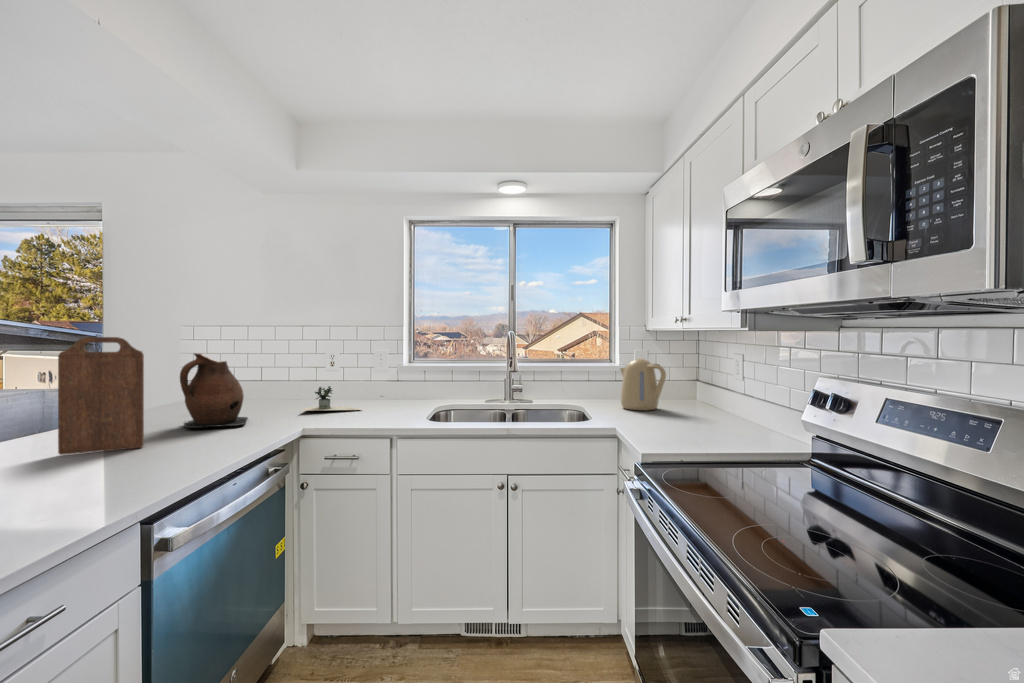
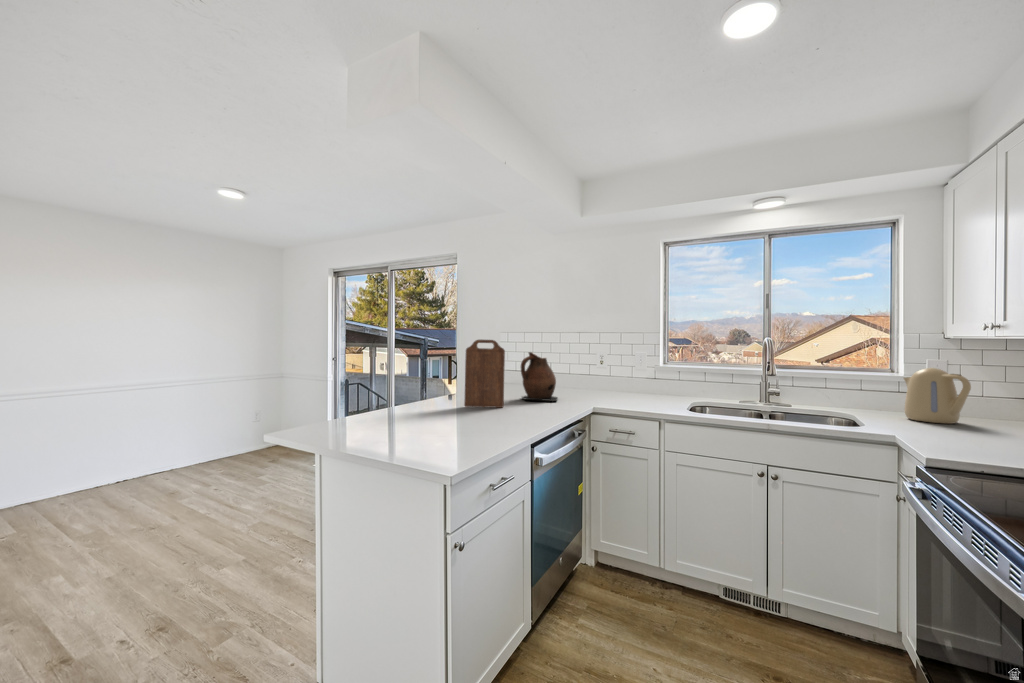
potted plant: present [302,386,362,411] -> none [591,379,652,399]

